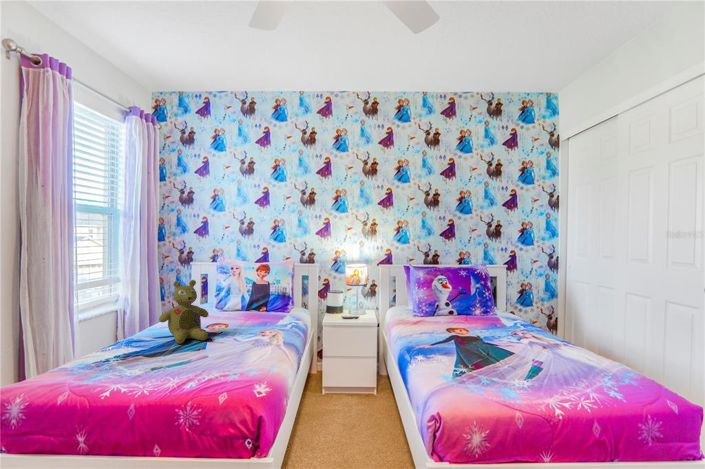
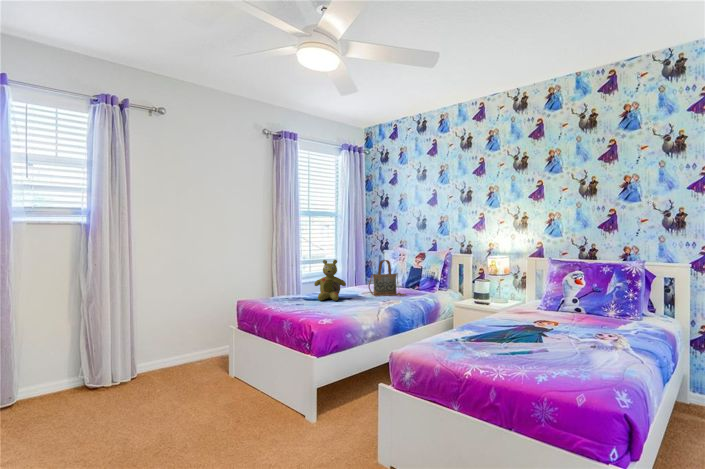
handbag: none [228,276,273,325] -> present [368,260,406,296]

